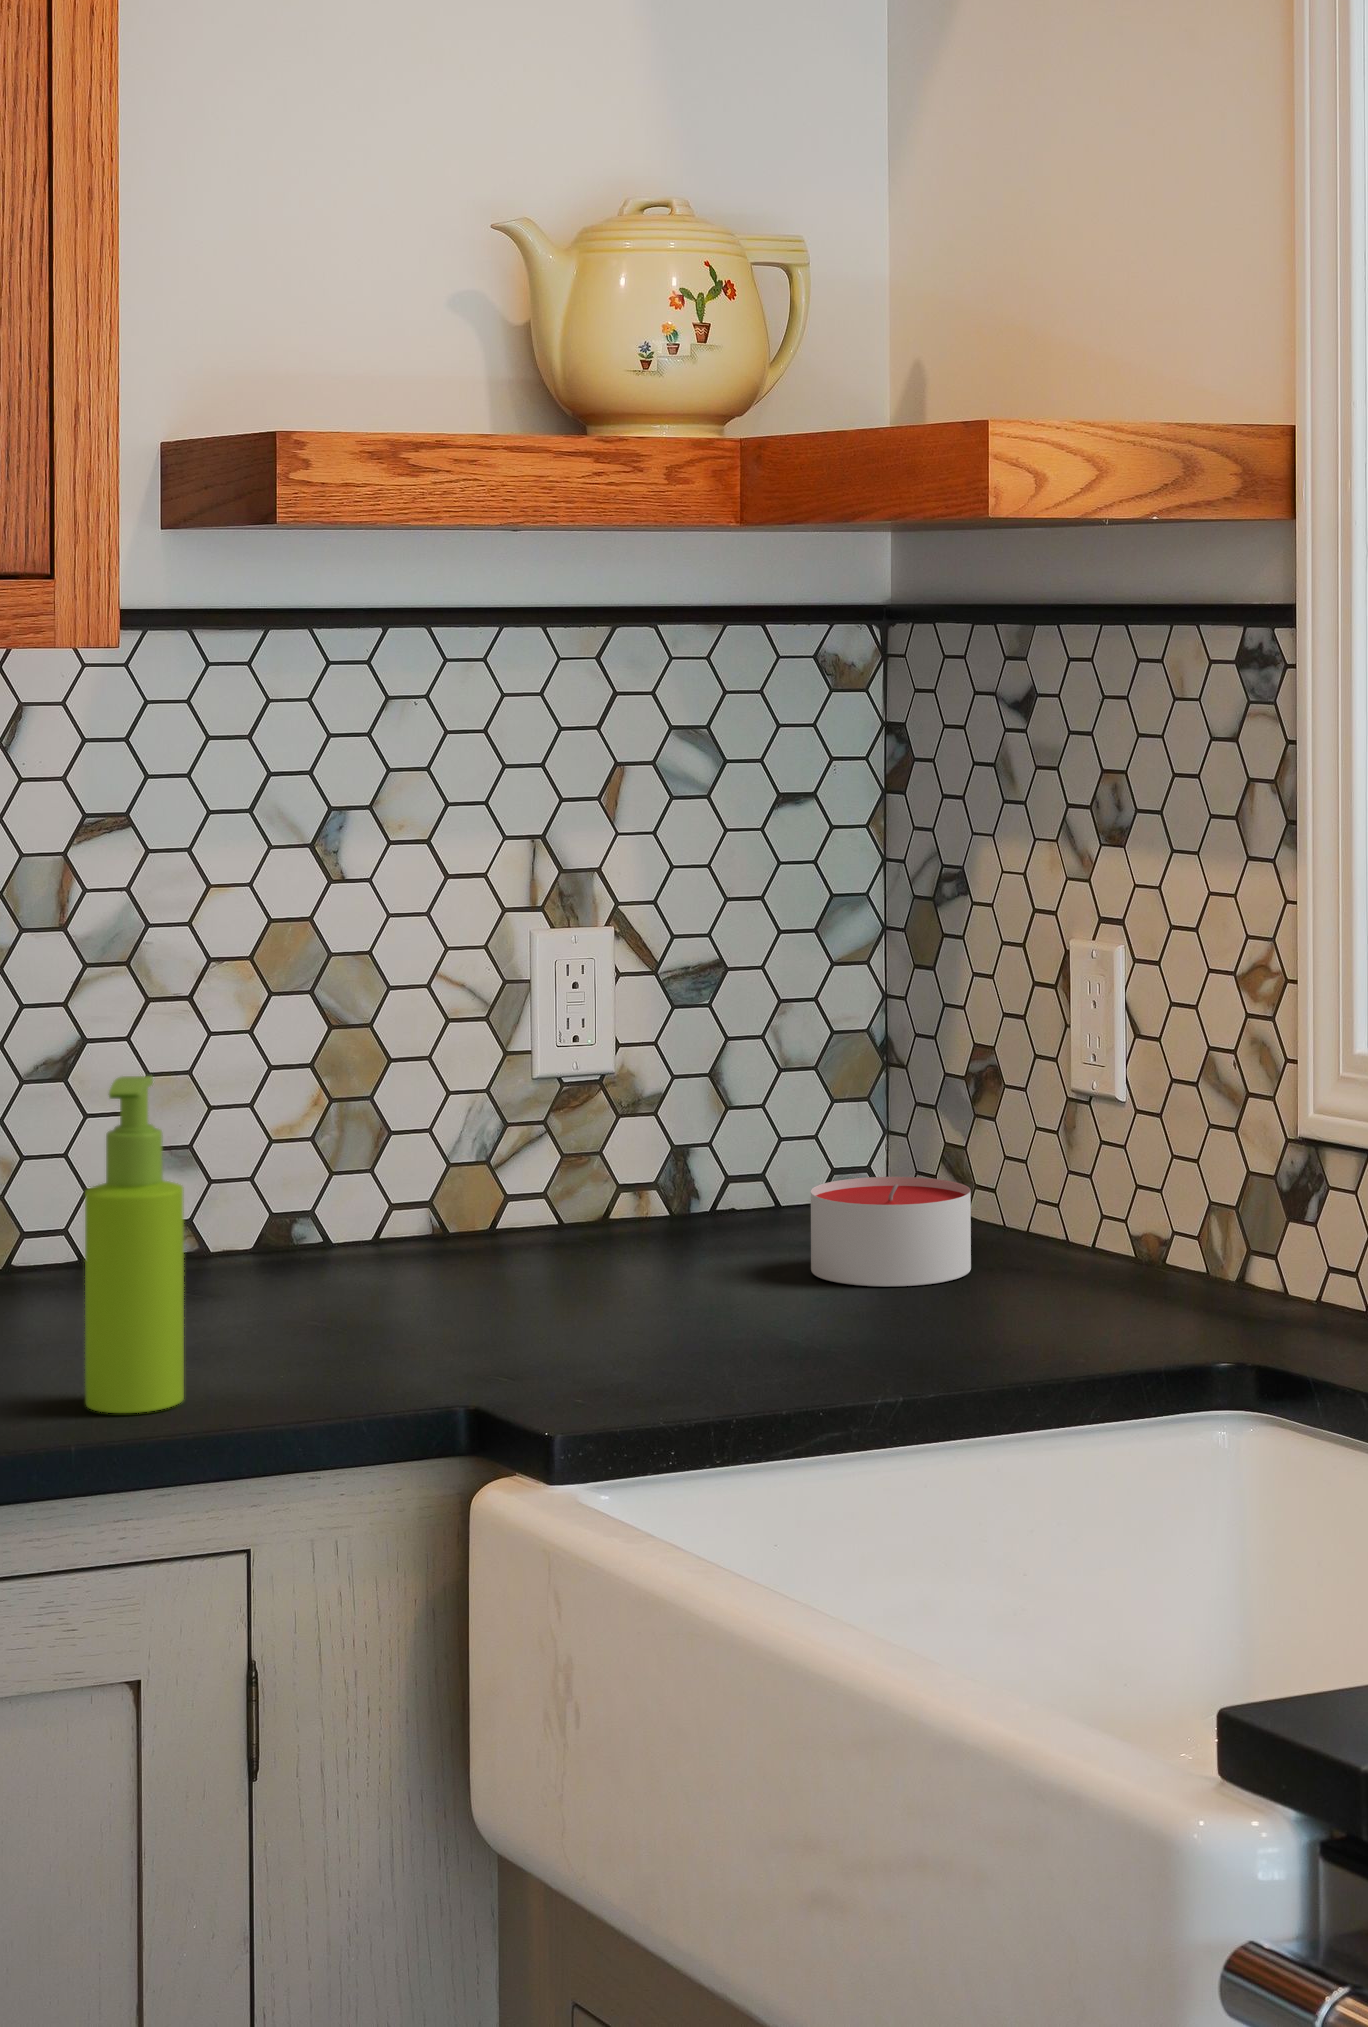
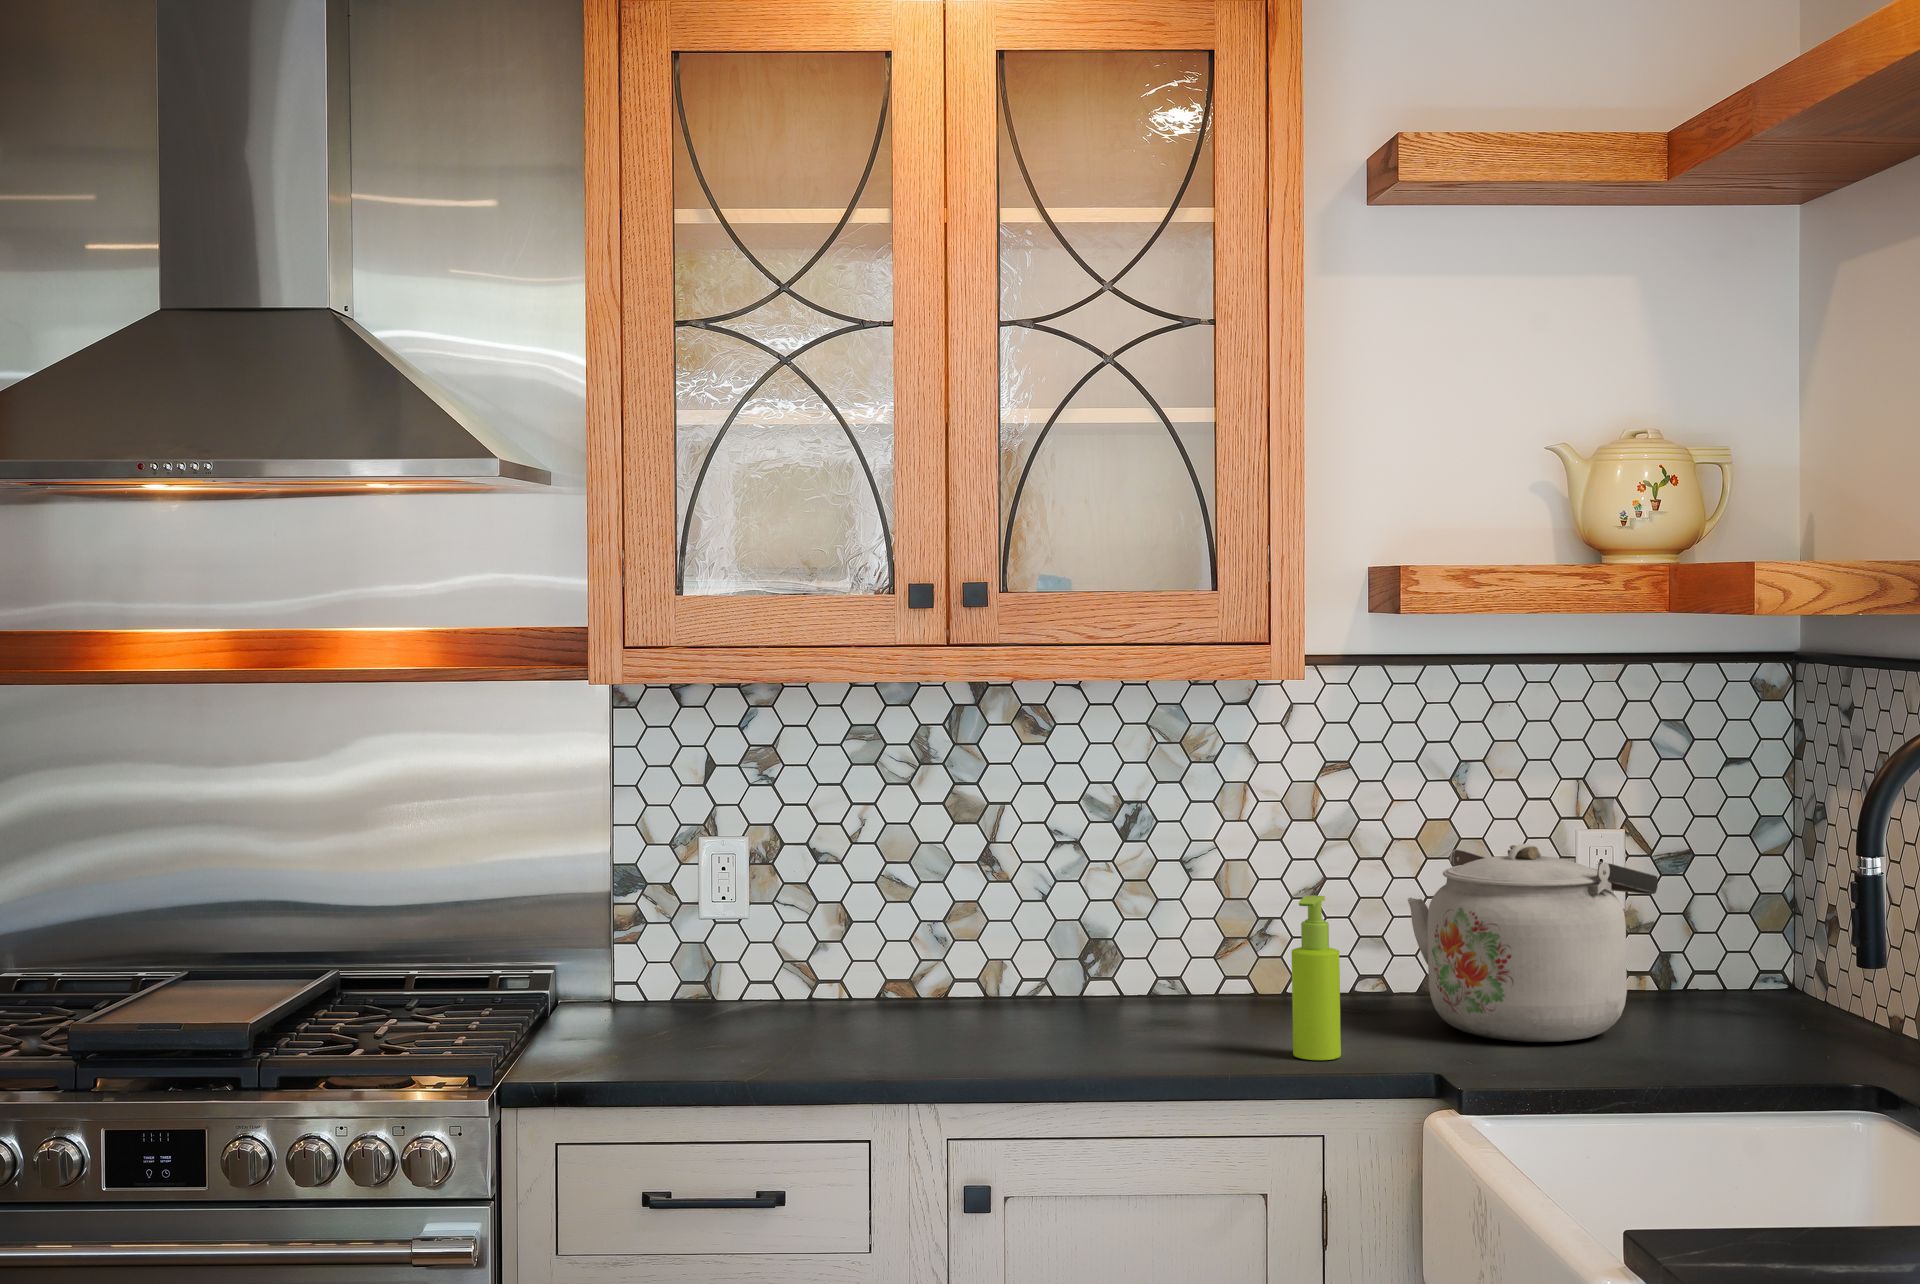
kettle: none [262,956,722,1330] -> present [1408,844,1658,1042]
candle: present [811,1177,971,1286] -> none [1716,979,1815,1041]

